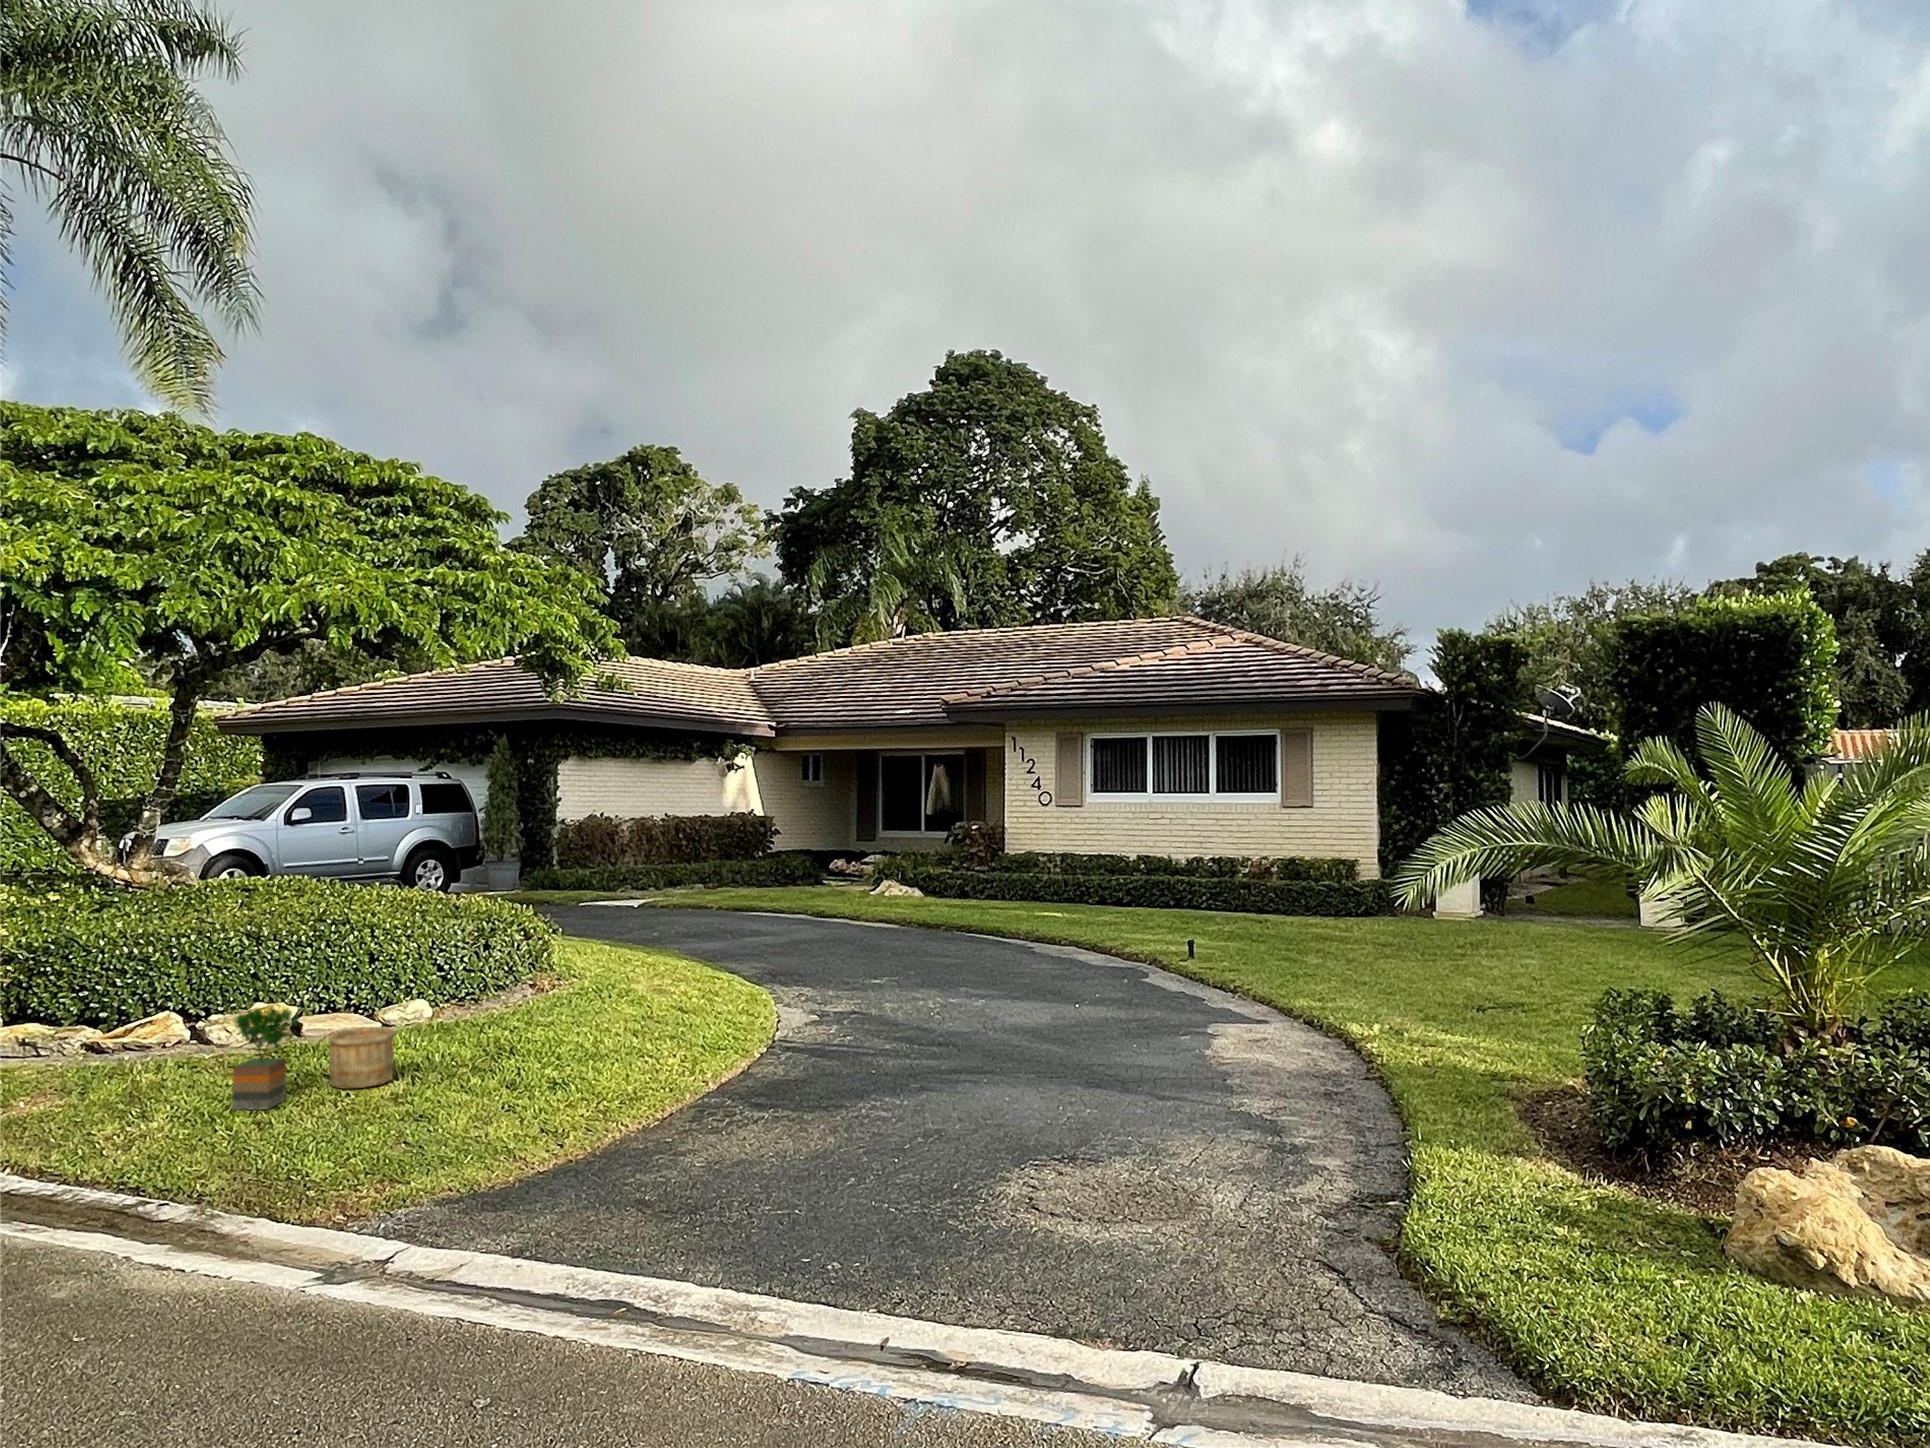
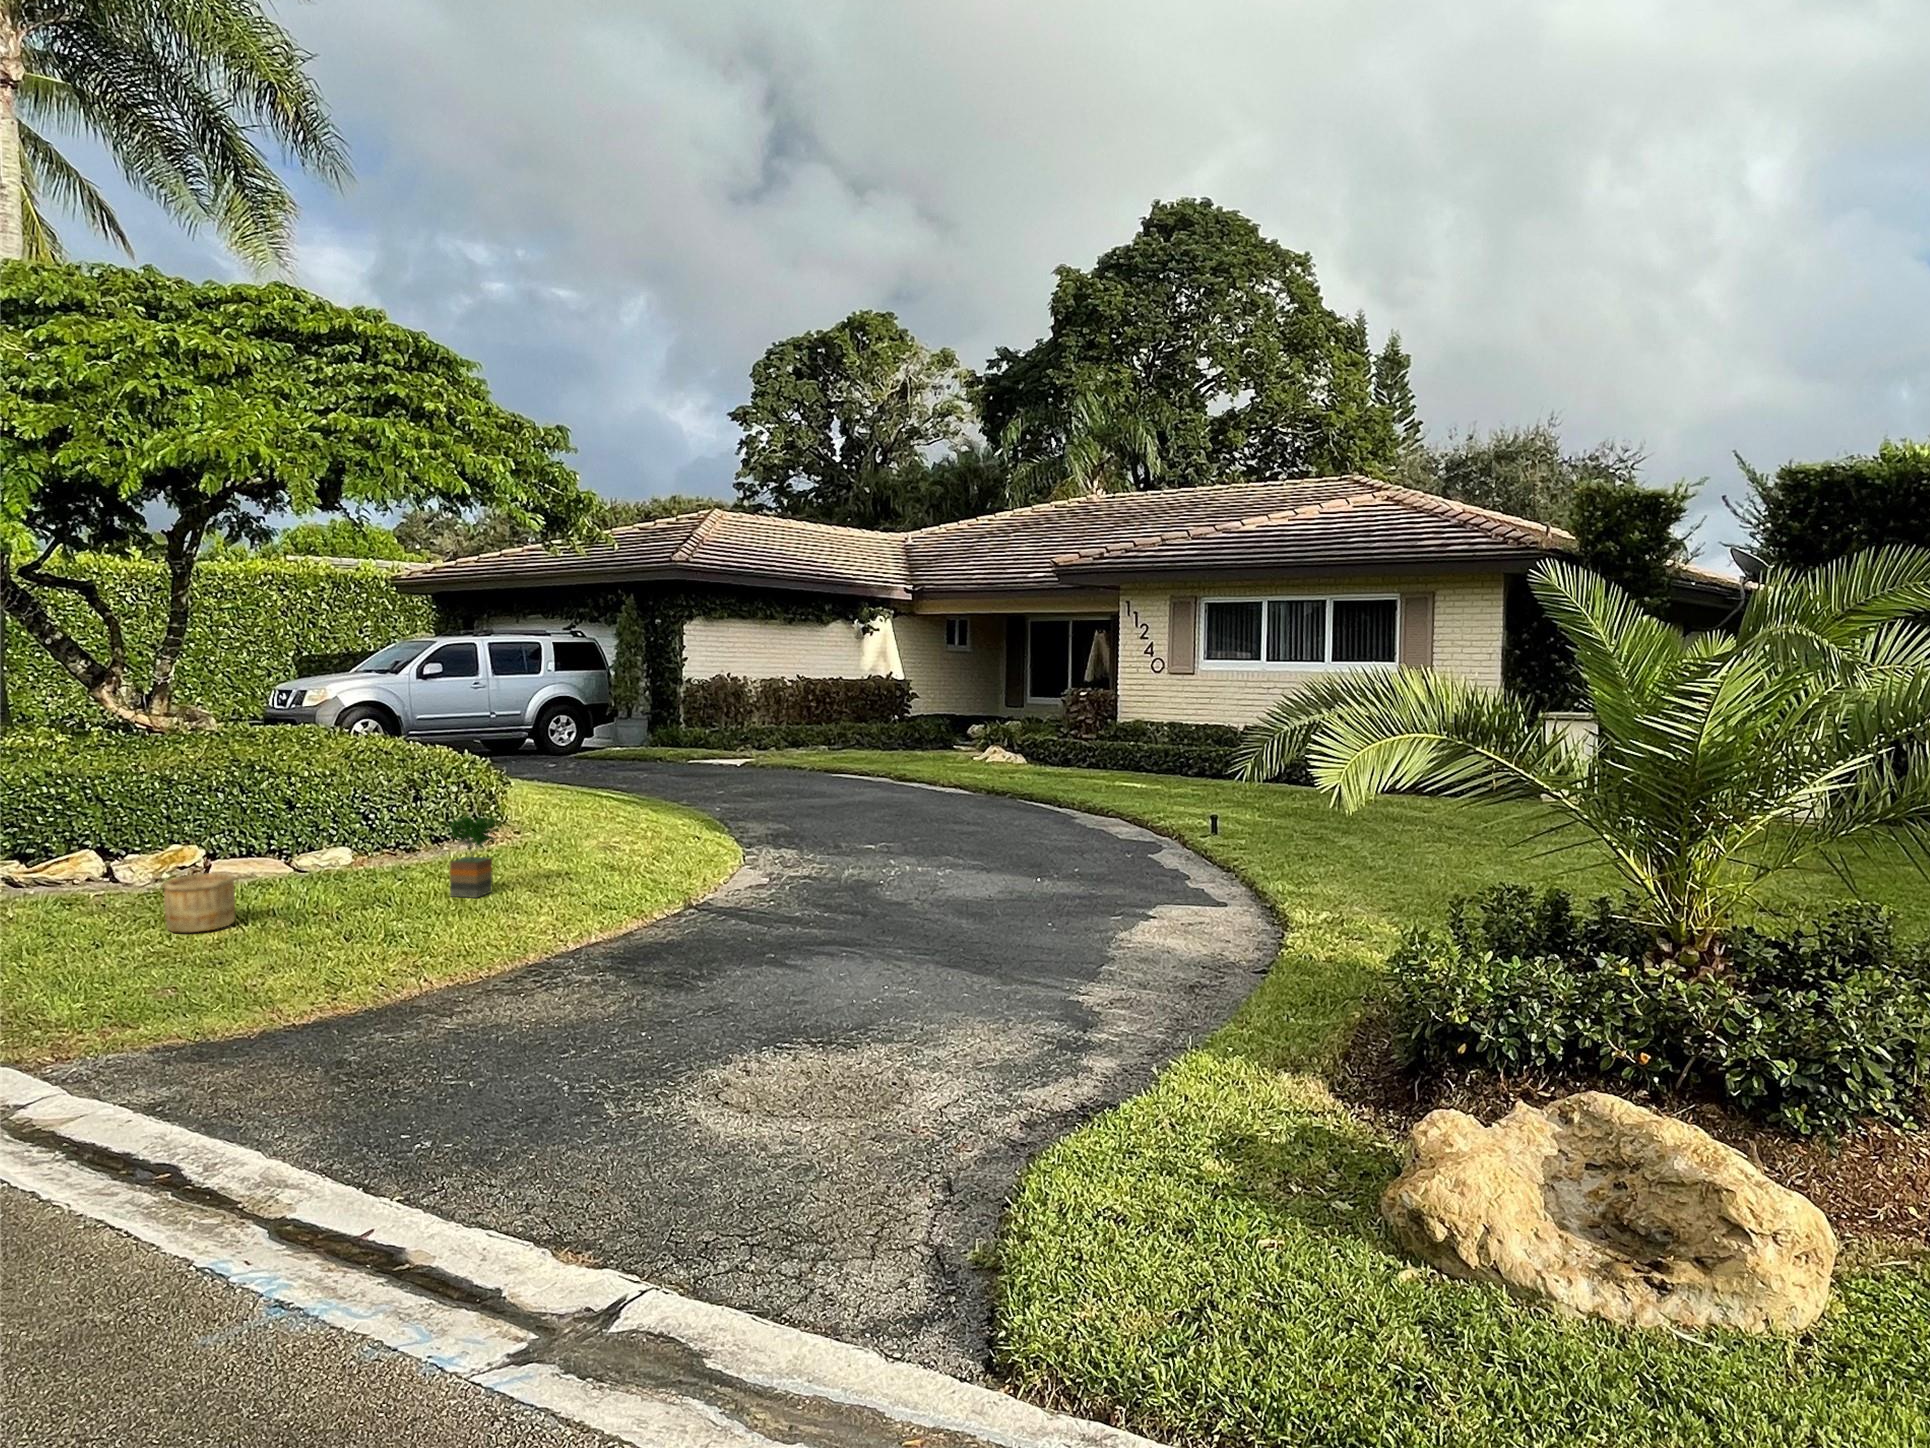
potted tree: present [232,1008,300,1110] -> present [450,816,500,898]

